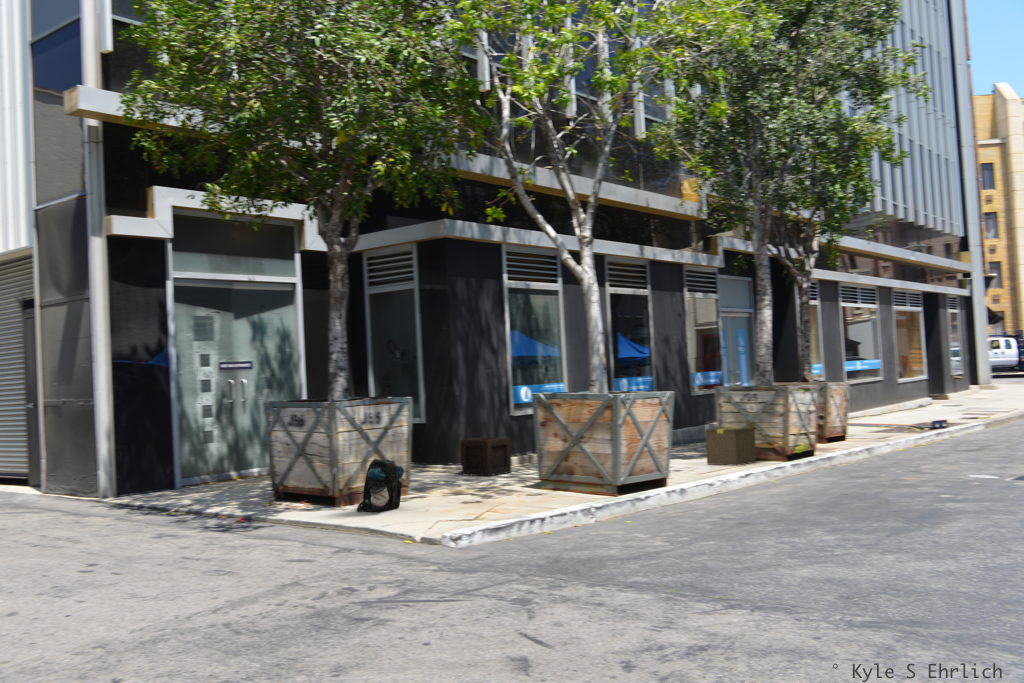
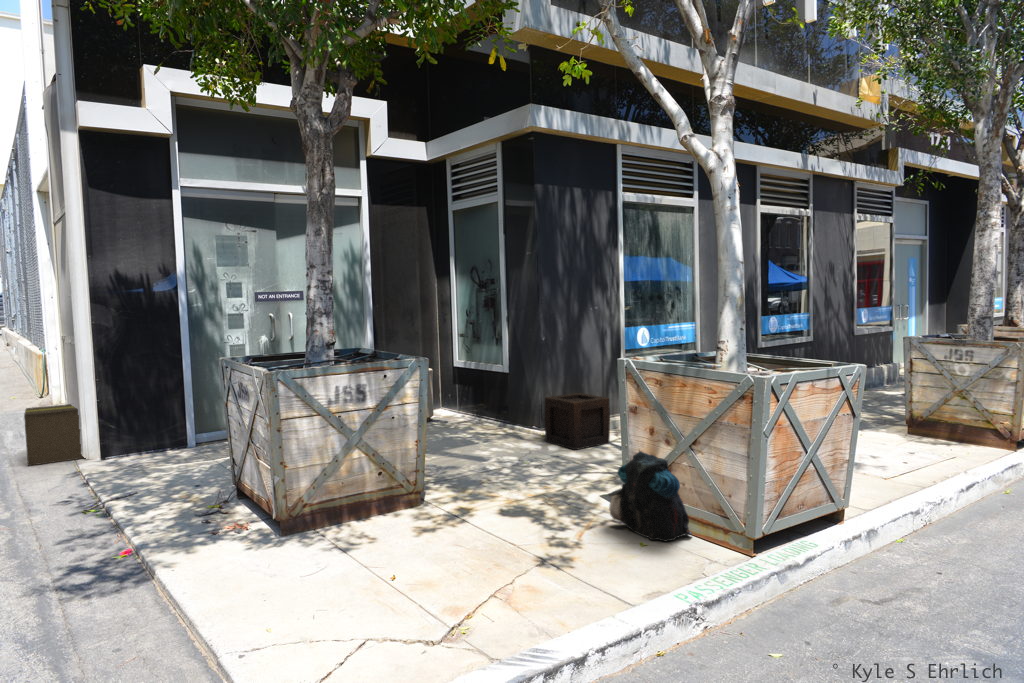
cardboard box: present [705,427,756,466] -> present [24,404,84,466]
backpack: present [357,459,404,512] -> present [609,451,692,542]

